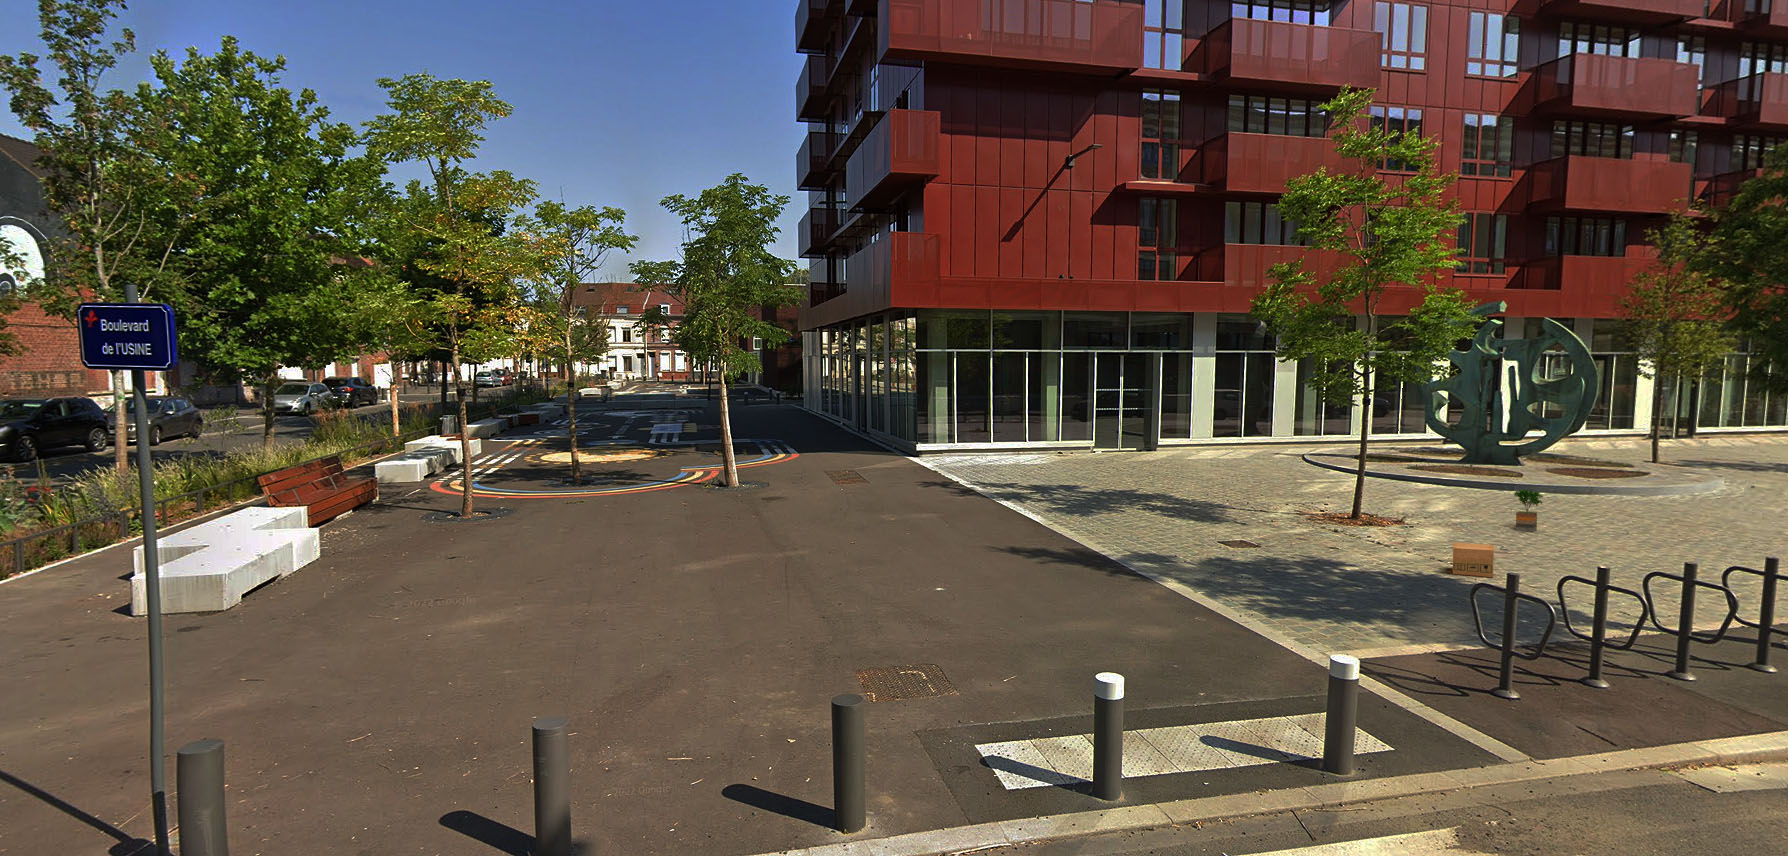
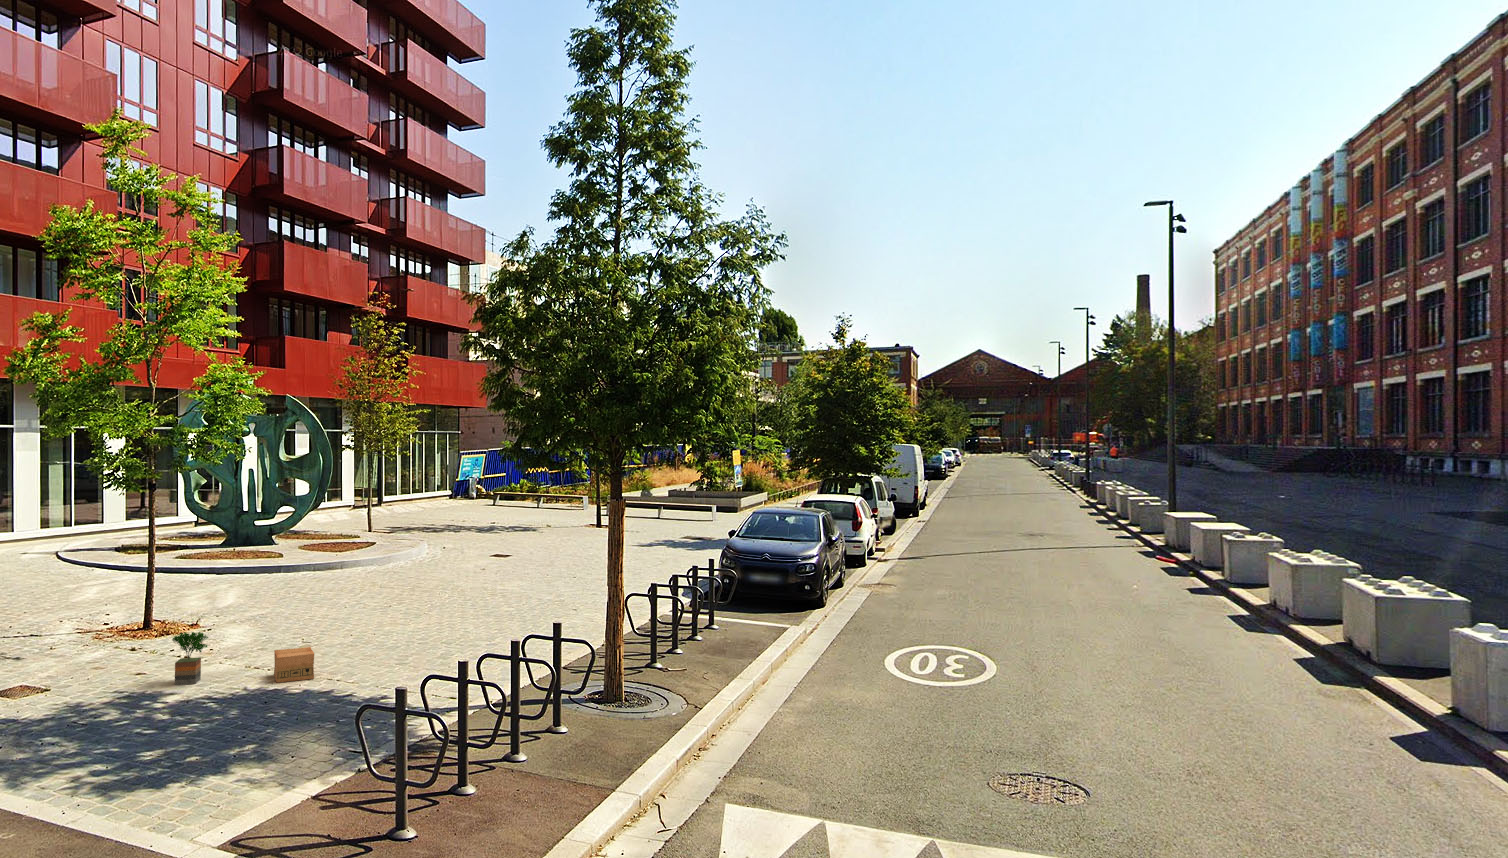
potted tree: present [1514,490,1543,532] -> present [172,632,208,685]

